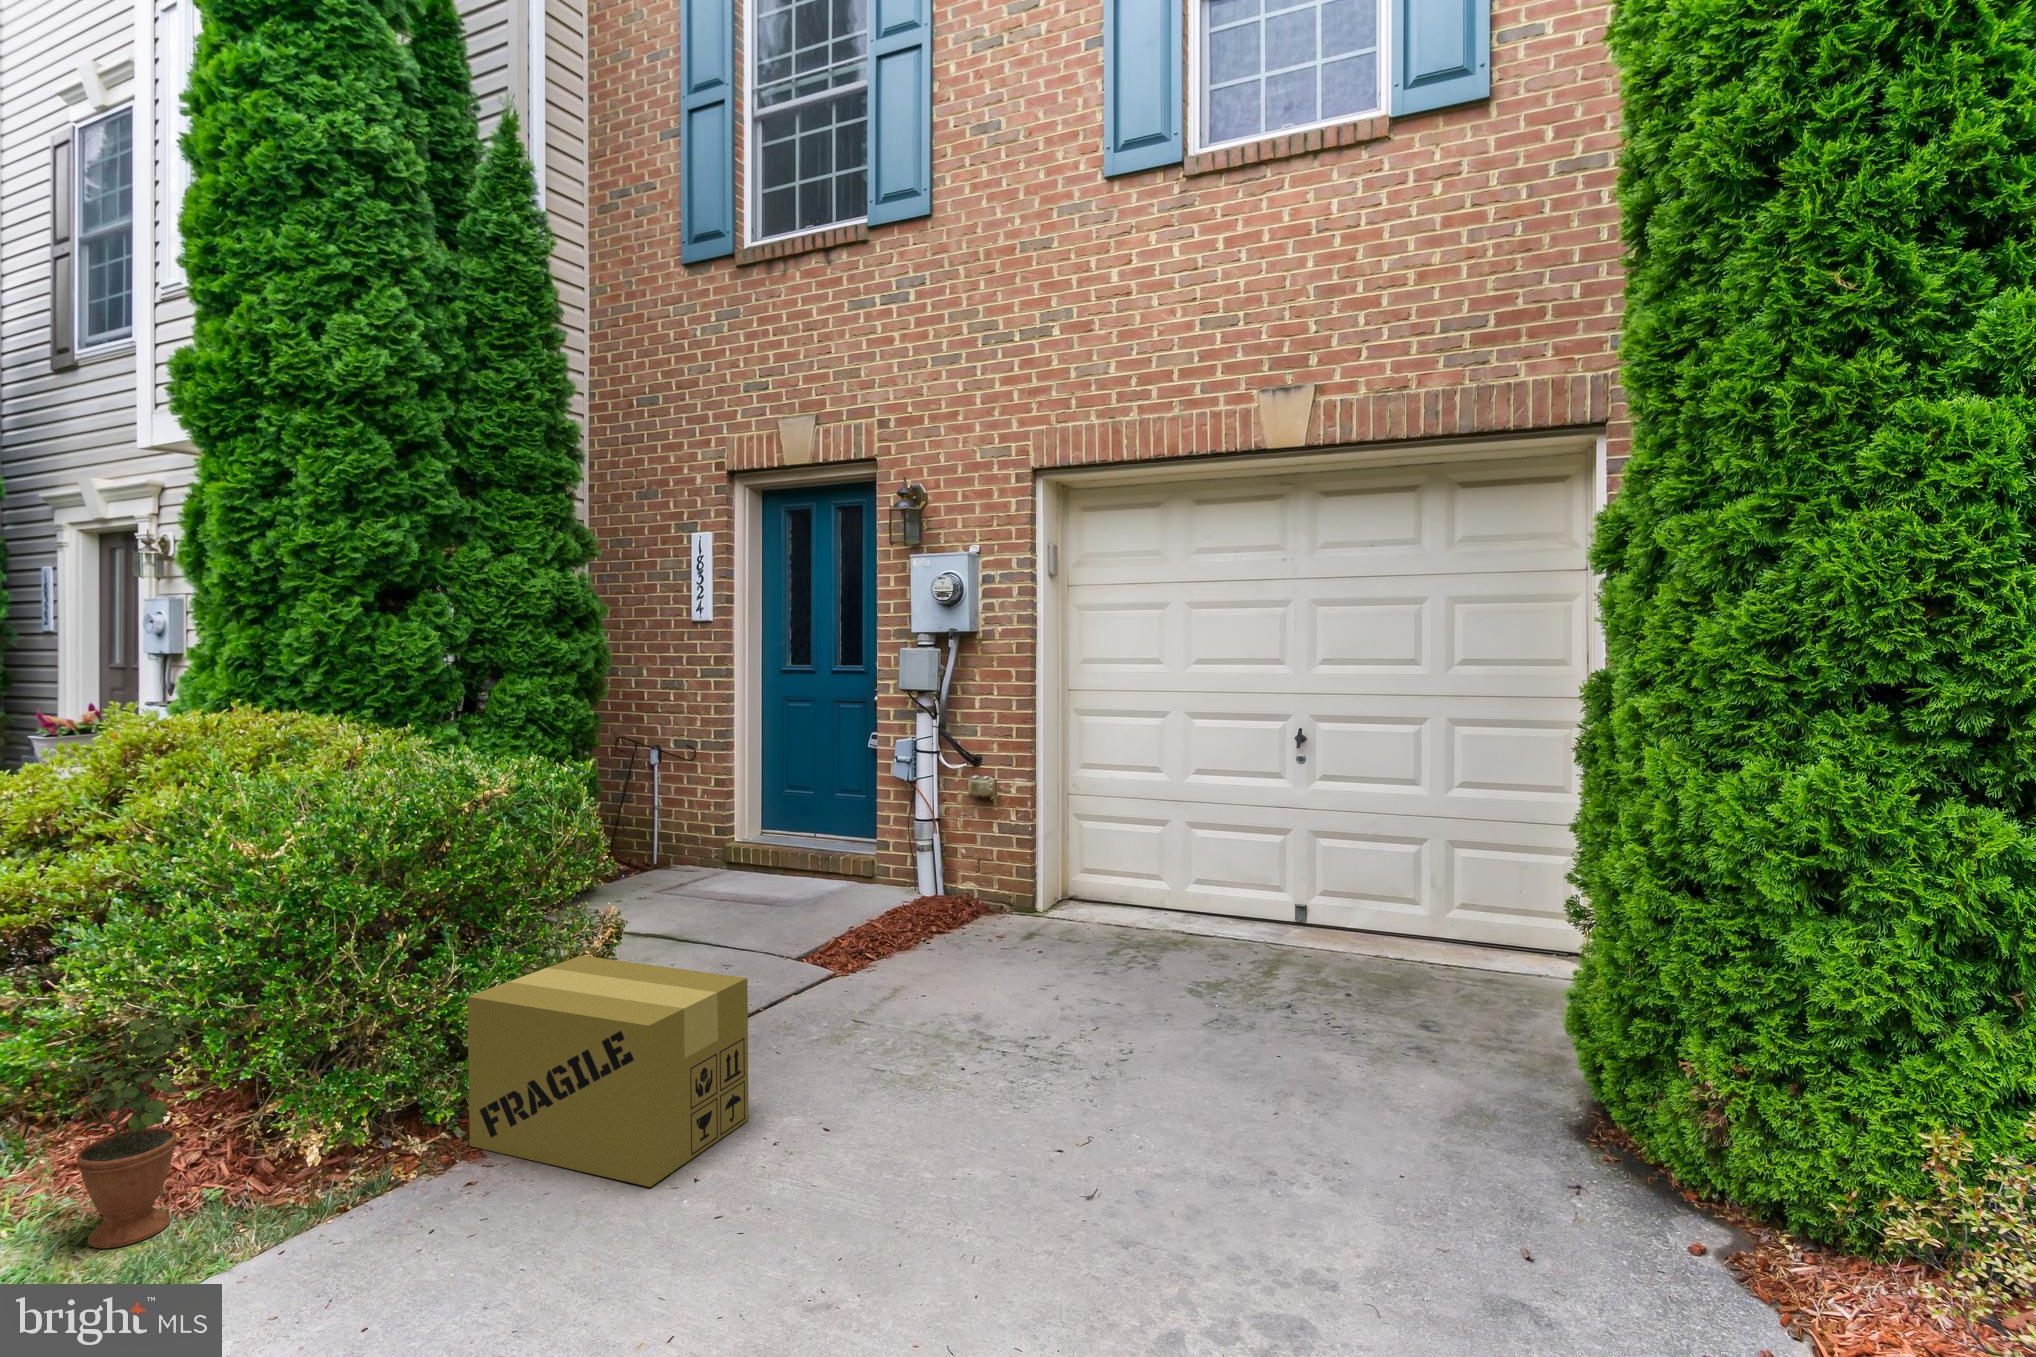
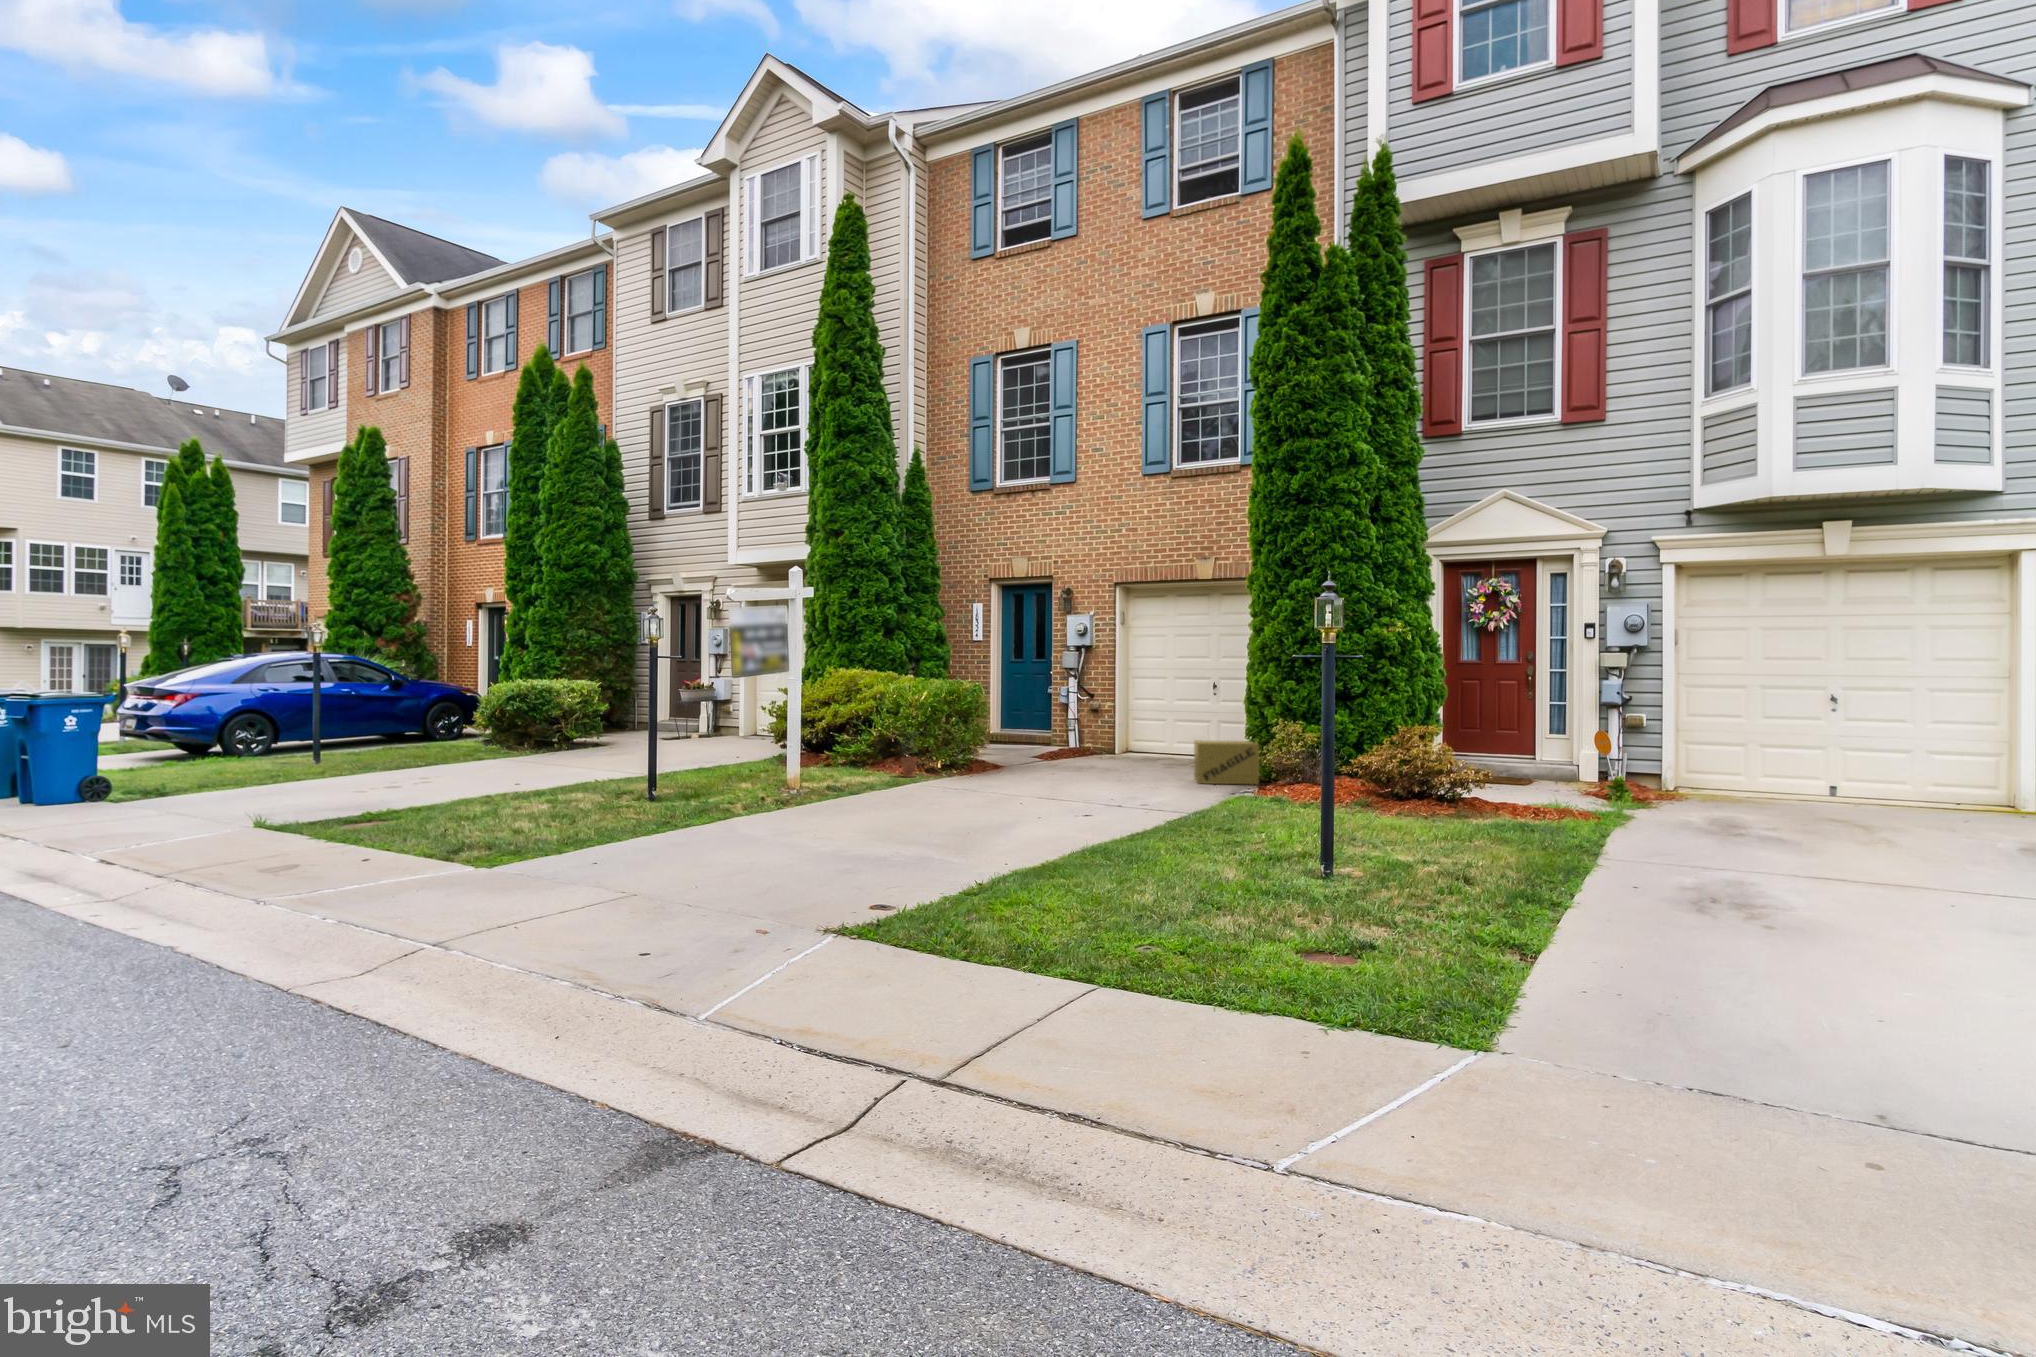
cardboard box: present [467,956,749,1187] -> present [1194,740,1259,784]

